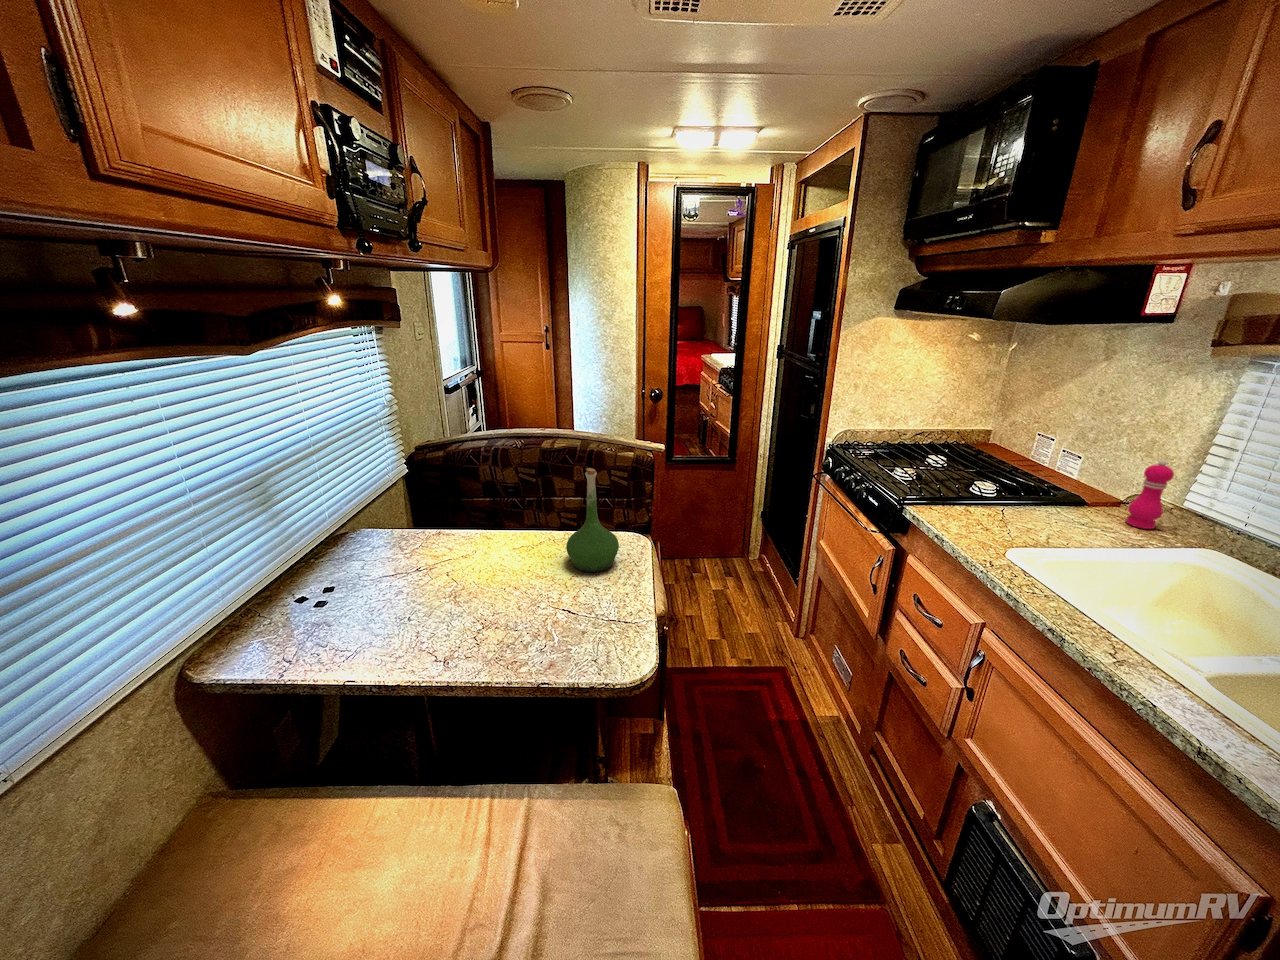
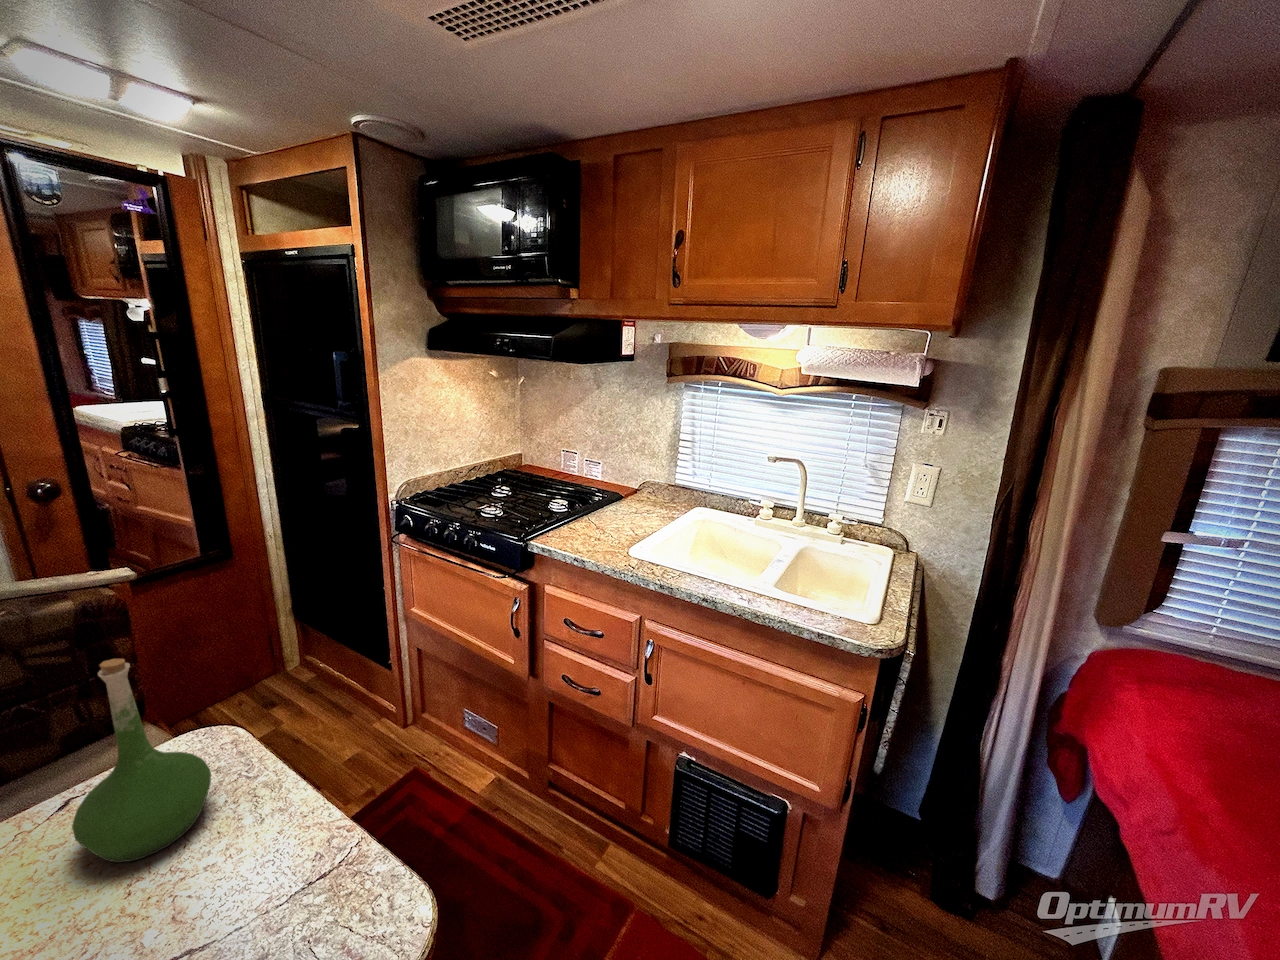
pepper mill: present [1126,460,1174,529] -> none [653,455,671,505]

